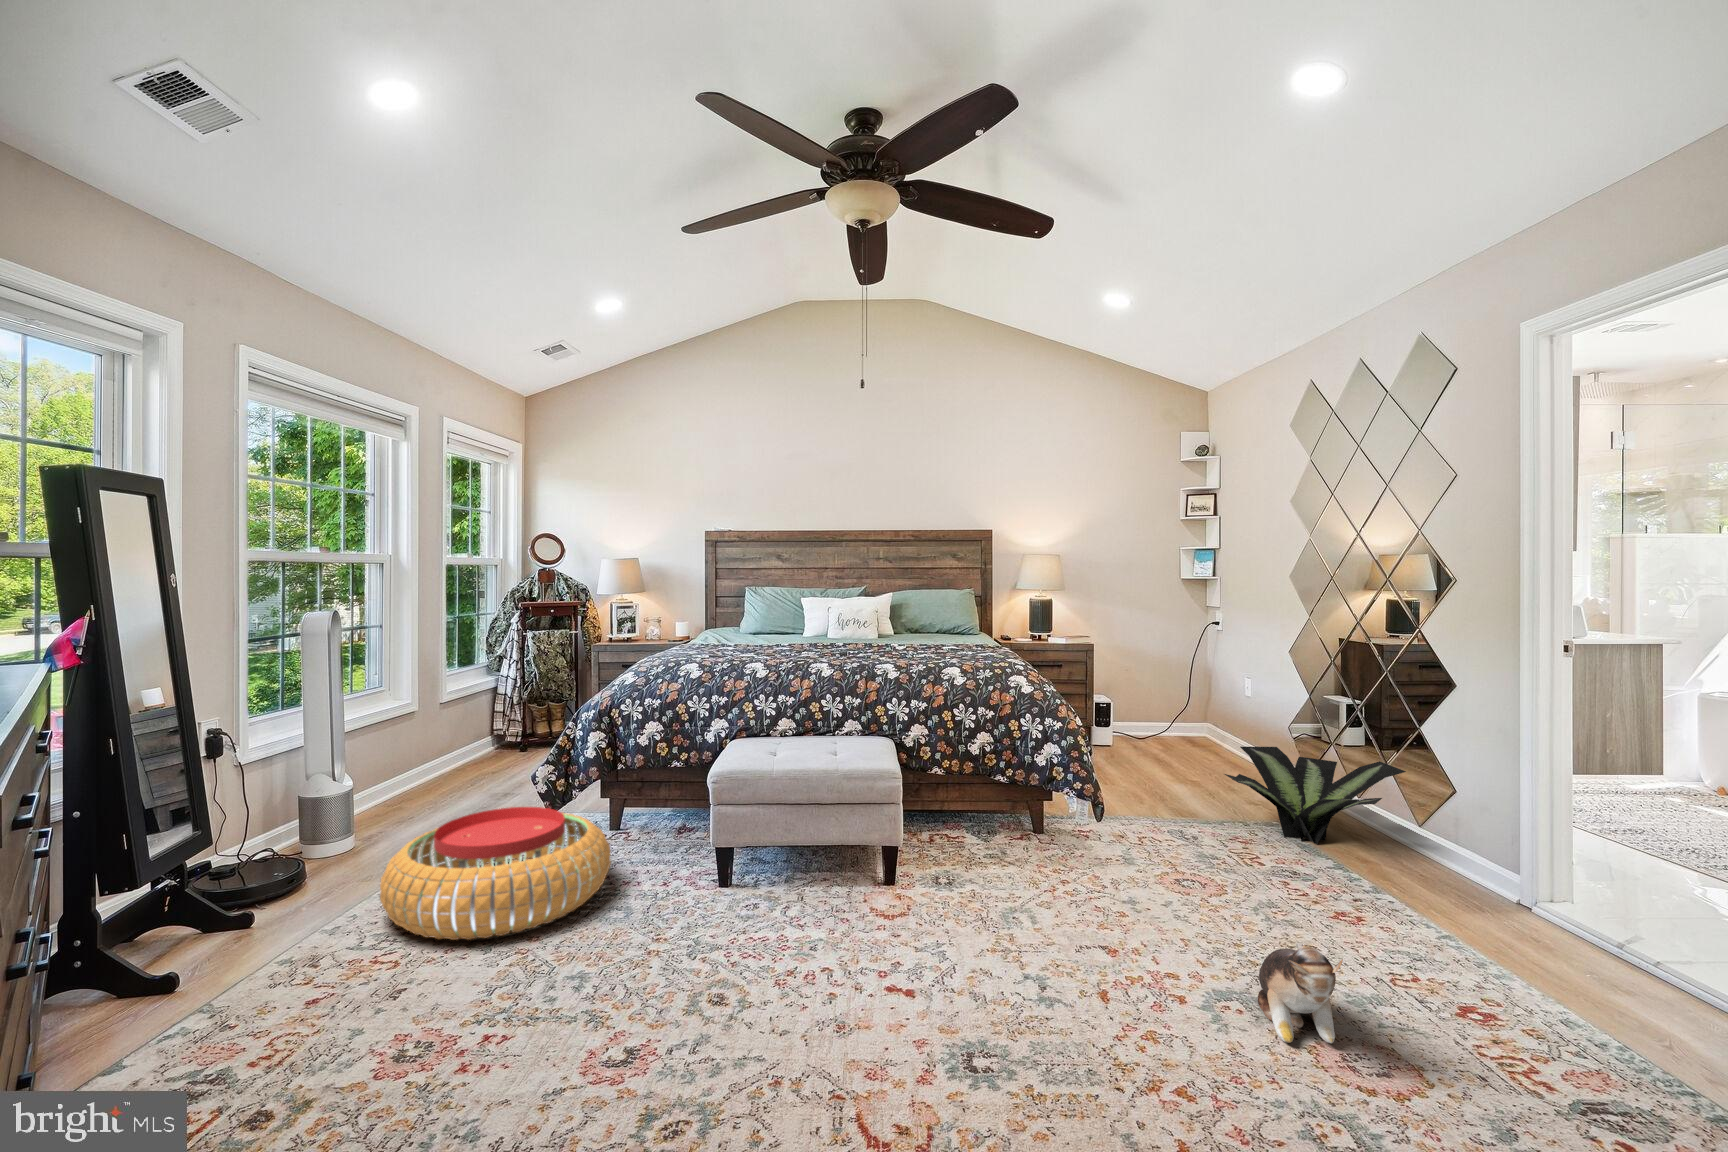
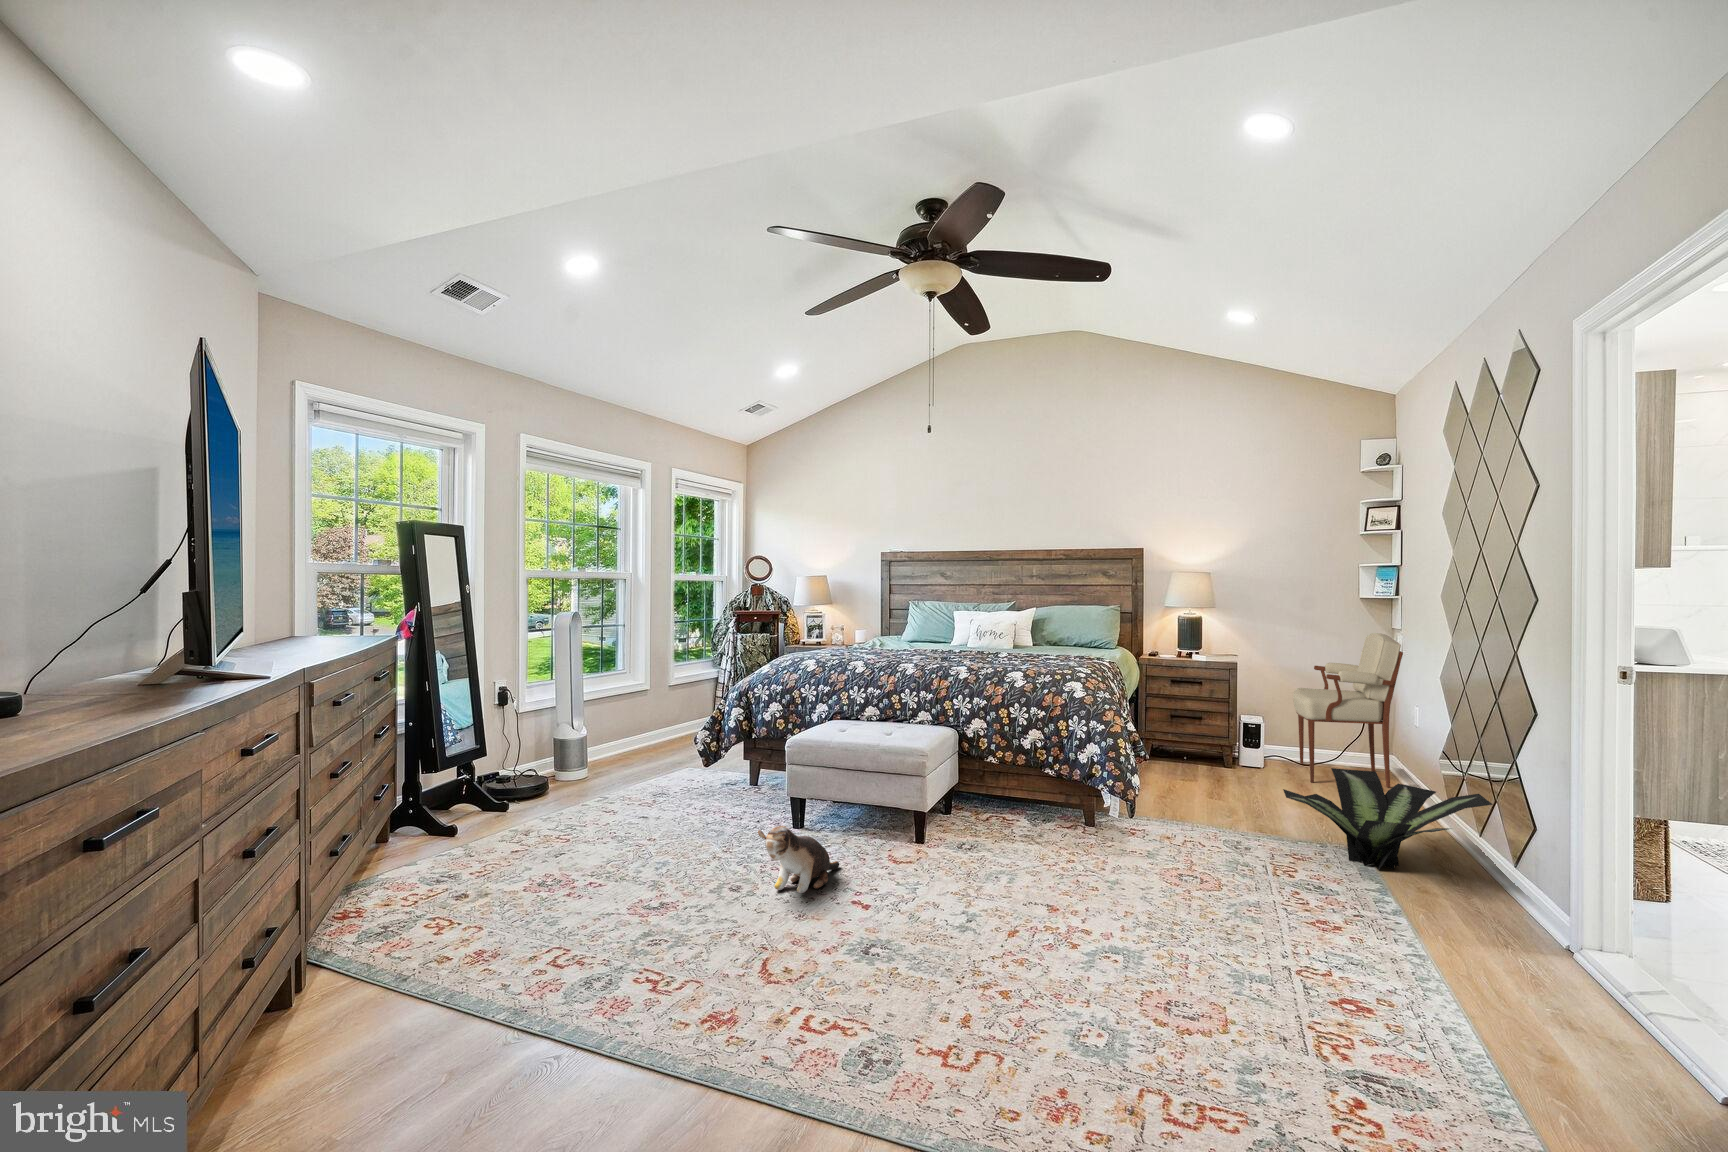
armchair: none [1132,613,1239,757] -> present [1293,633,1403,787]
pouf: present [380,807,611,940] -> none [571,755,723,835]
plush toy: present [1258,945,1343,1043] -> present [758,826,839,893]

